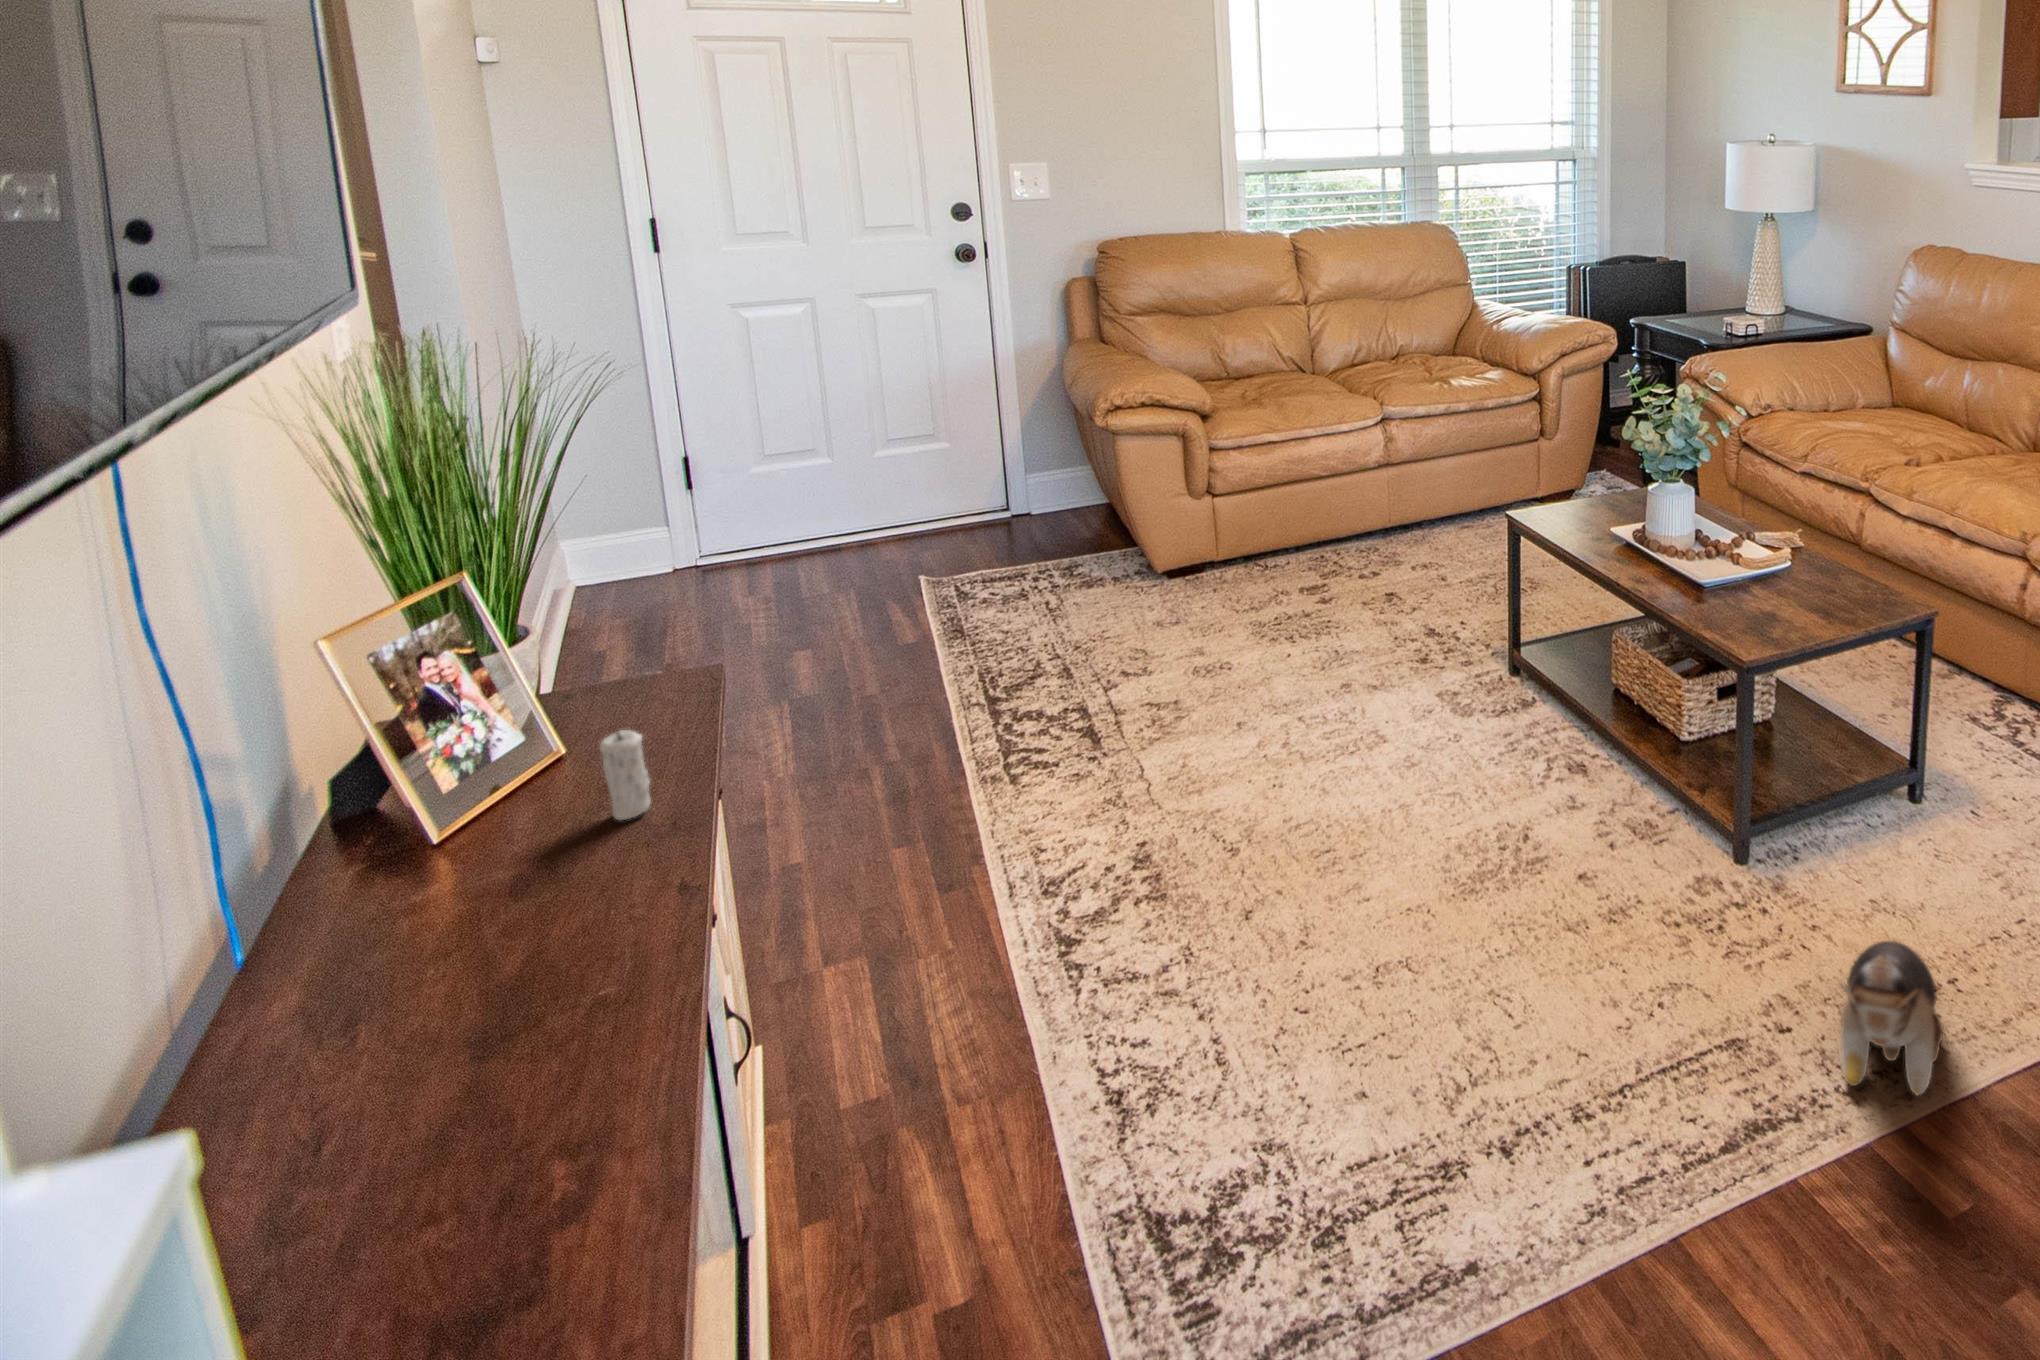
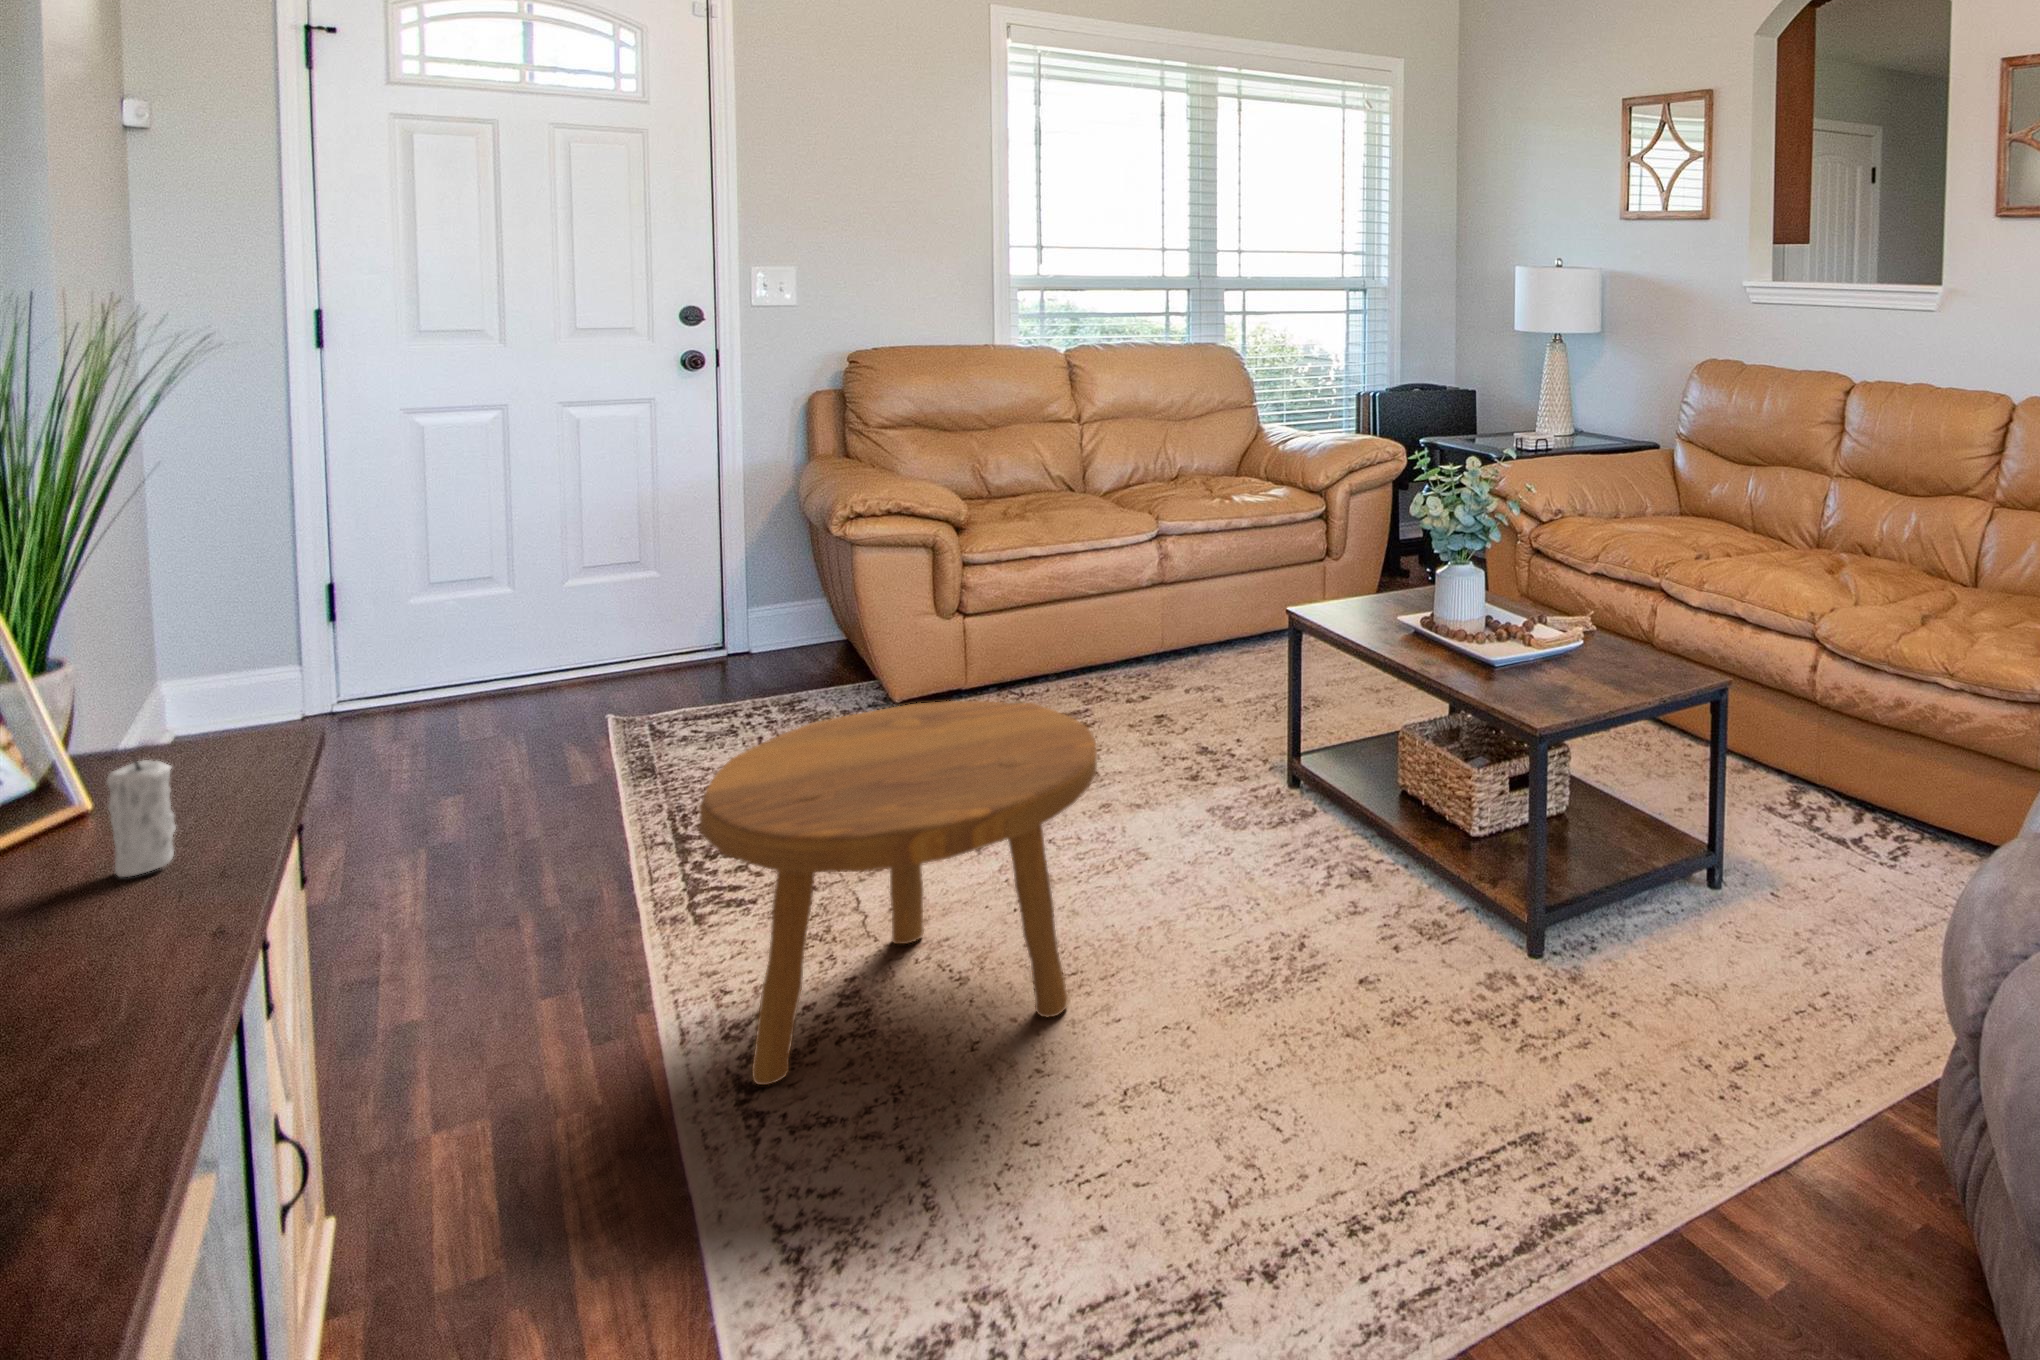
footstool: none [1014,610,1341,940] -> present [699,701,1097,1085]
plush toy: present [1840,941,1943,1095] -> none [1641,1005,1753,1173]

